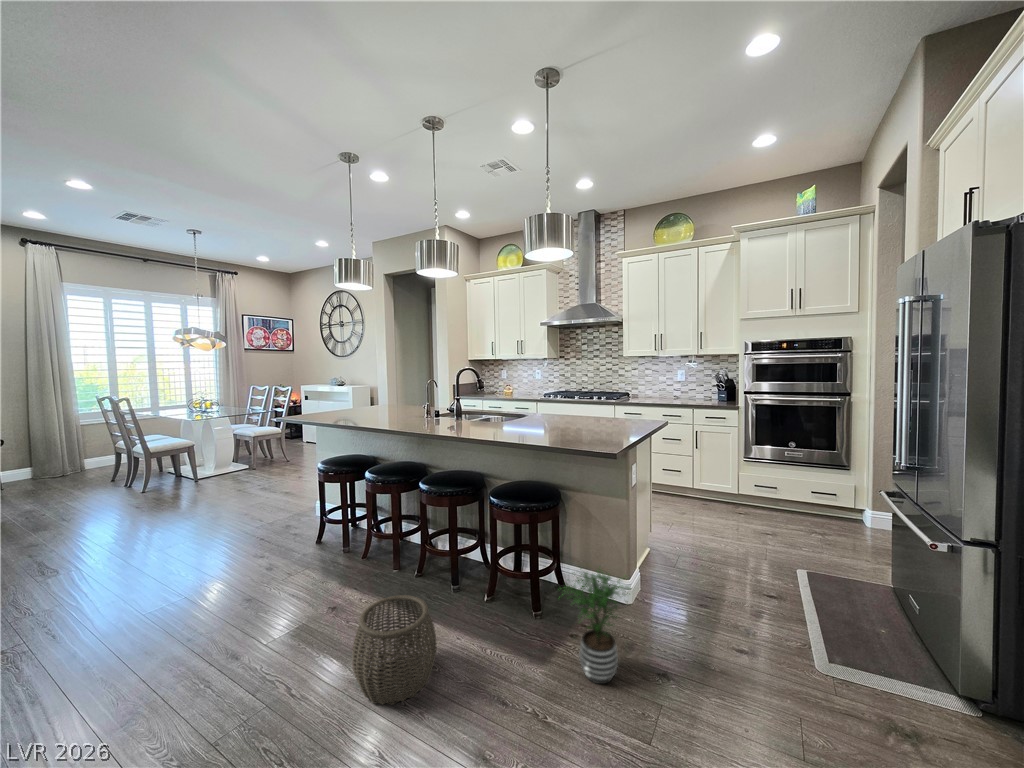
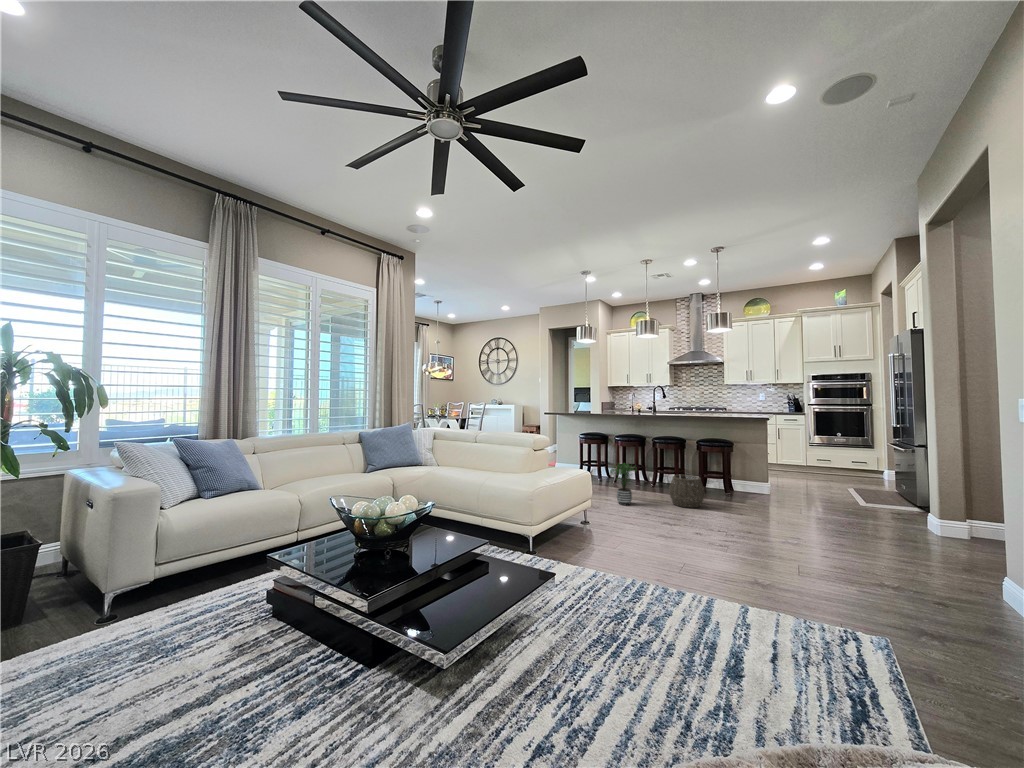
potted plant: present [559,570,631,684] -> present [610,463,636,505]

